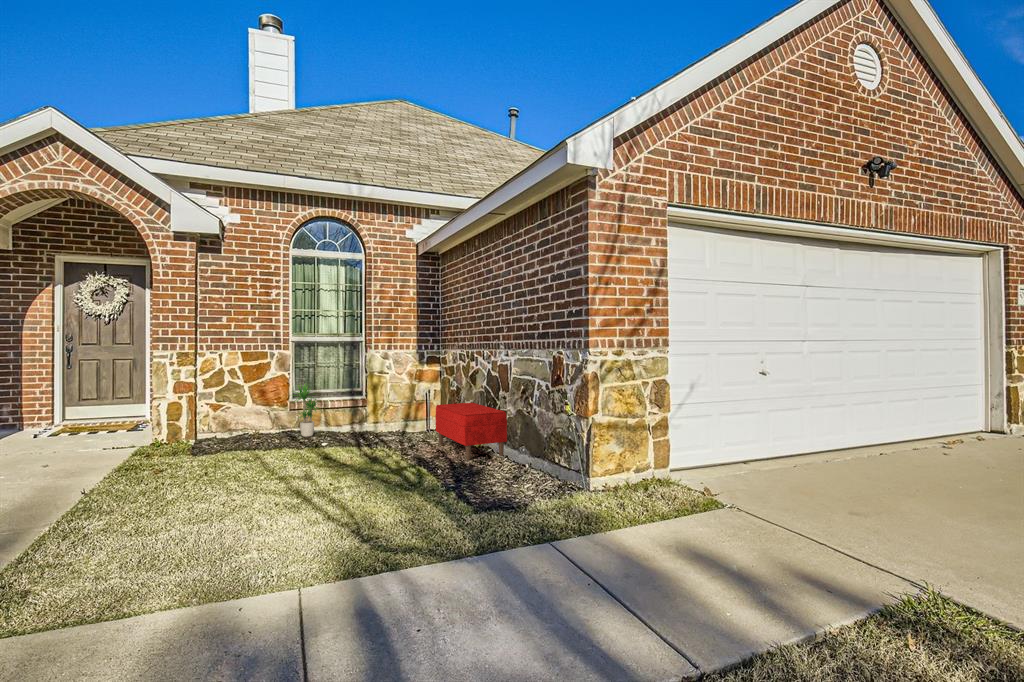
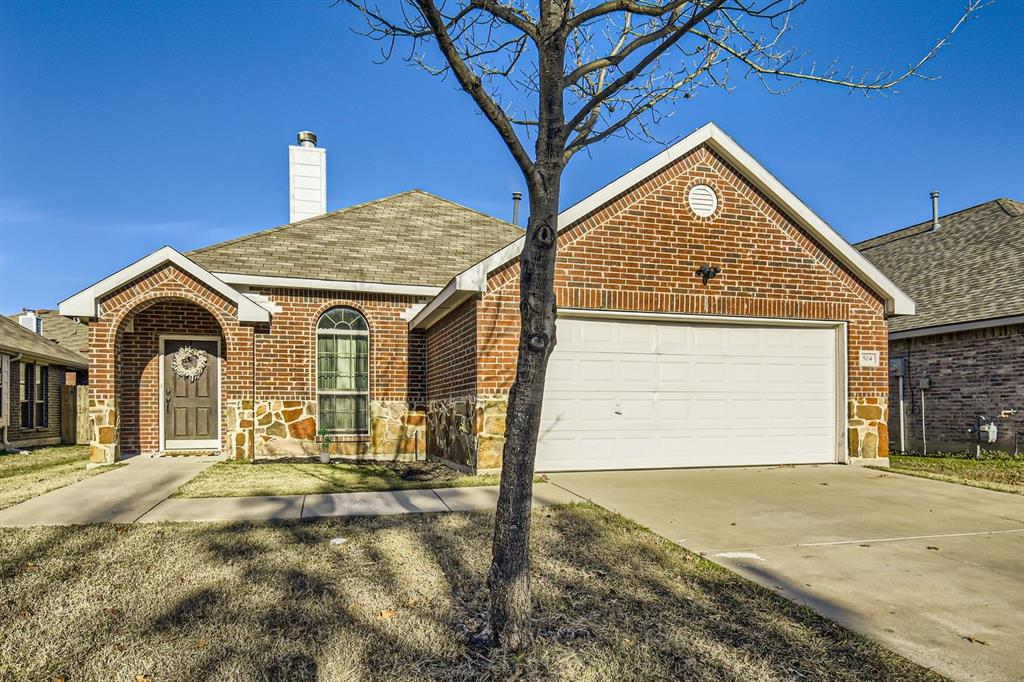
bench: present [435,403,507,460] -> none [409,438,449,474]

